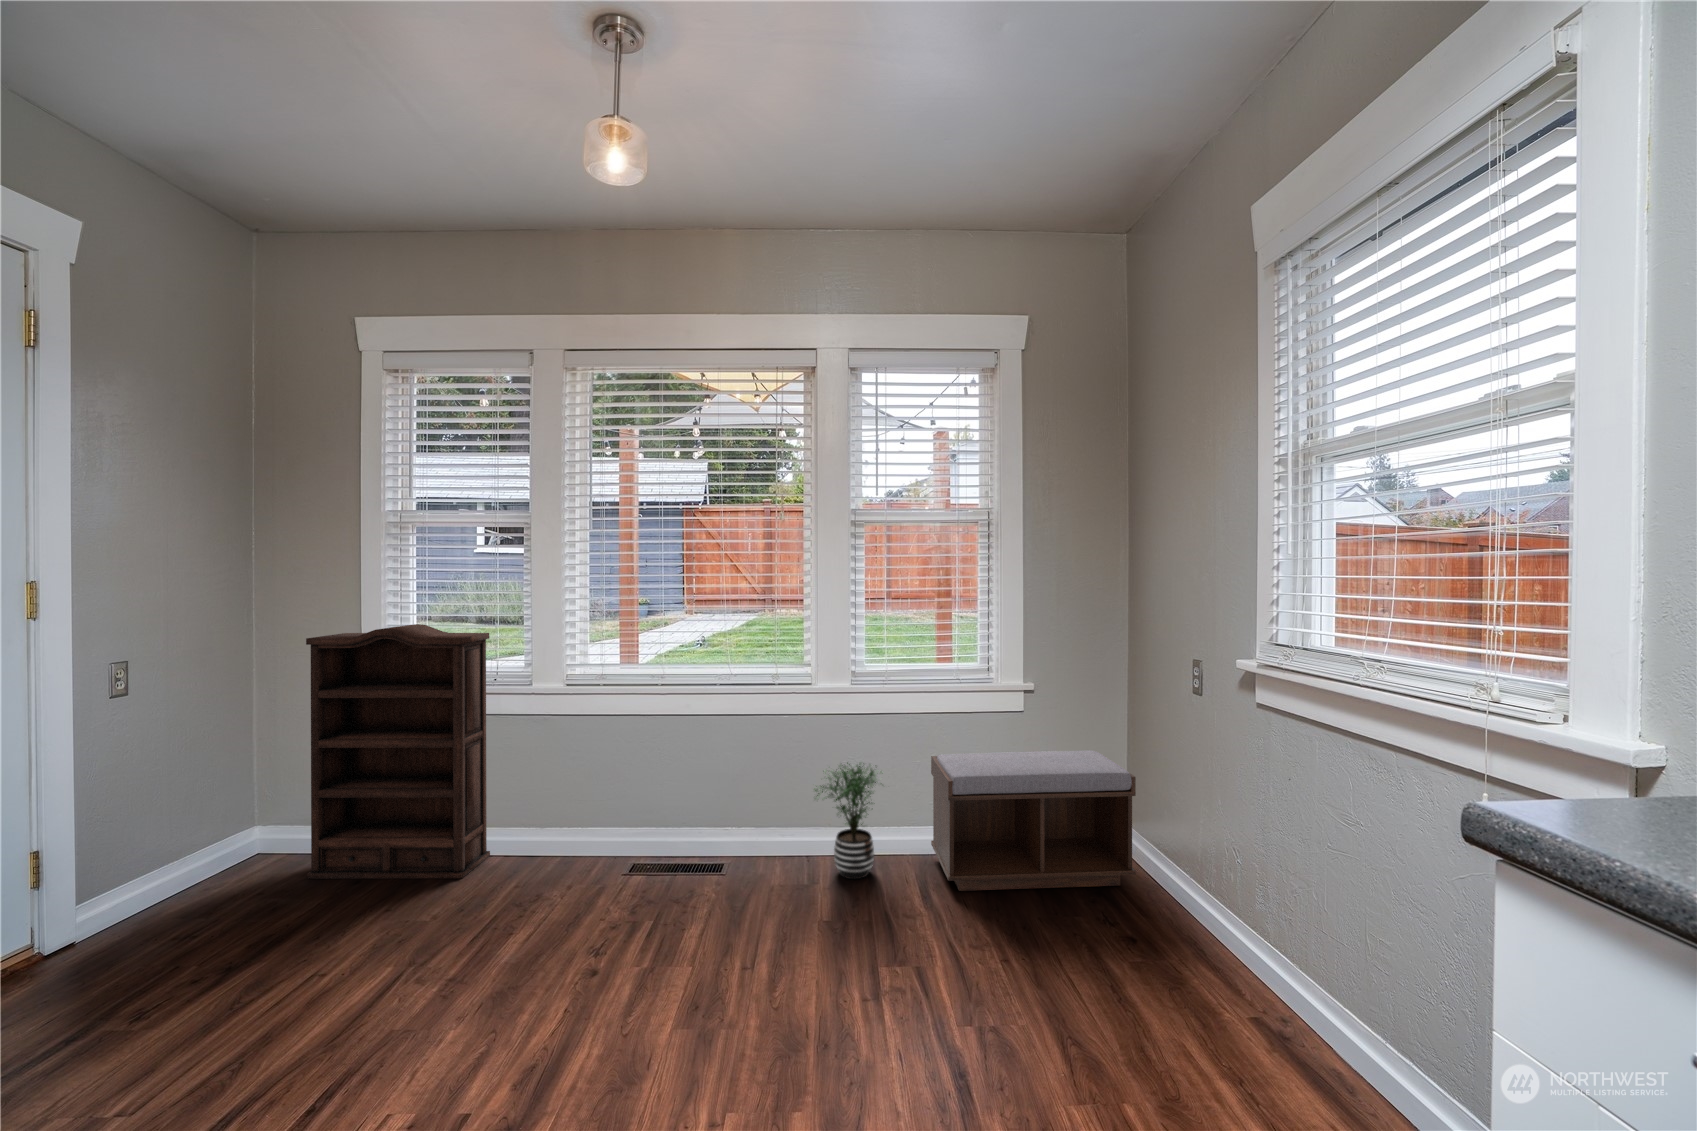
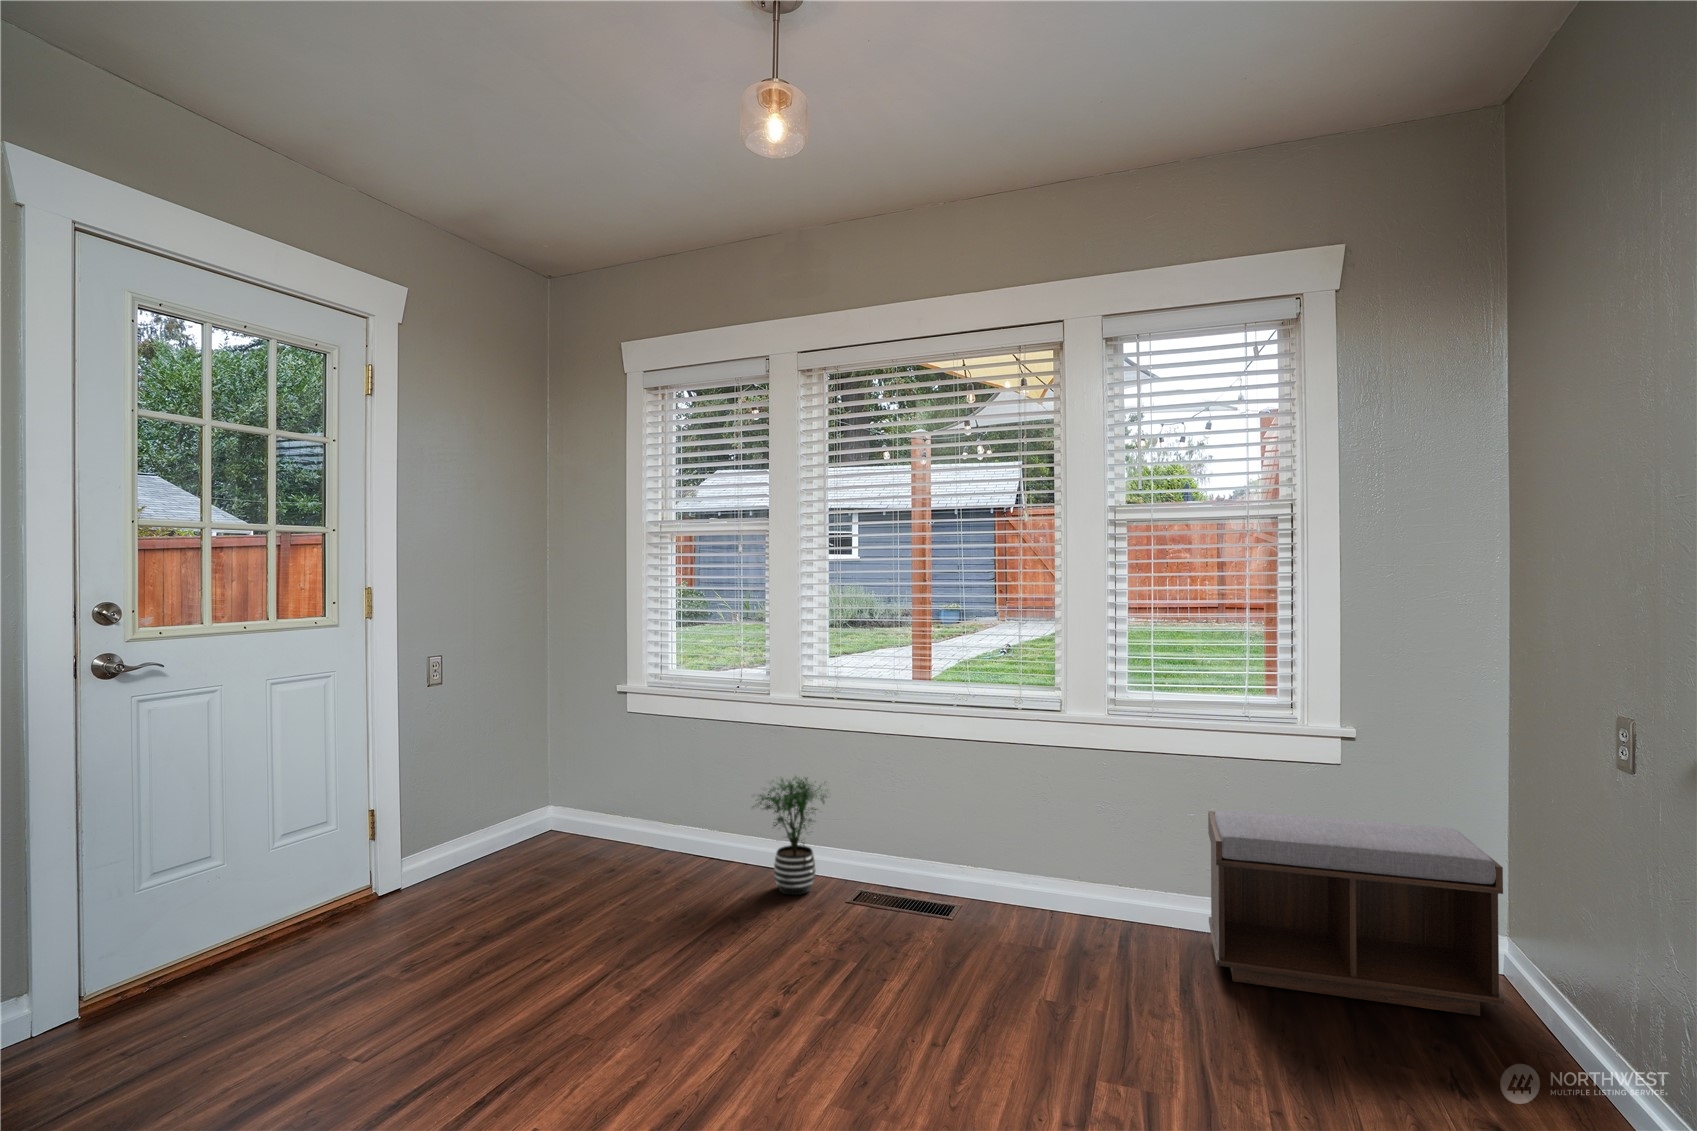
bookshelf: present [306,624,490,879] -> none [582,630,731,880]
potted plant: present [814,763,878,879] -> present [753,777,828,895]

